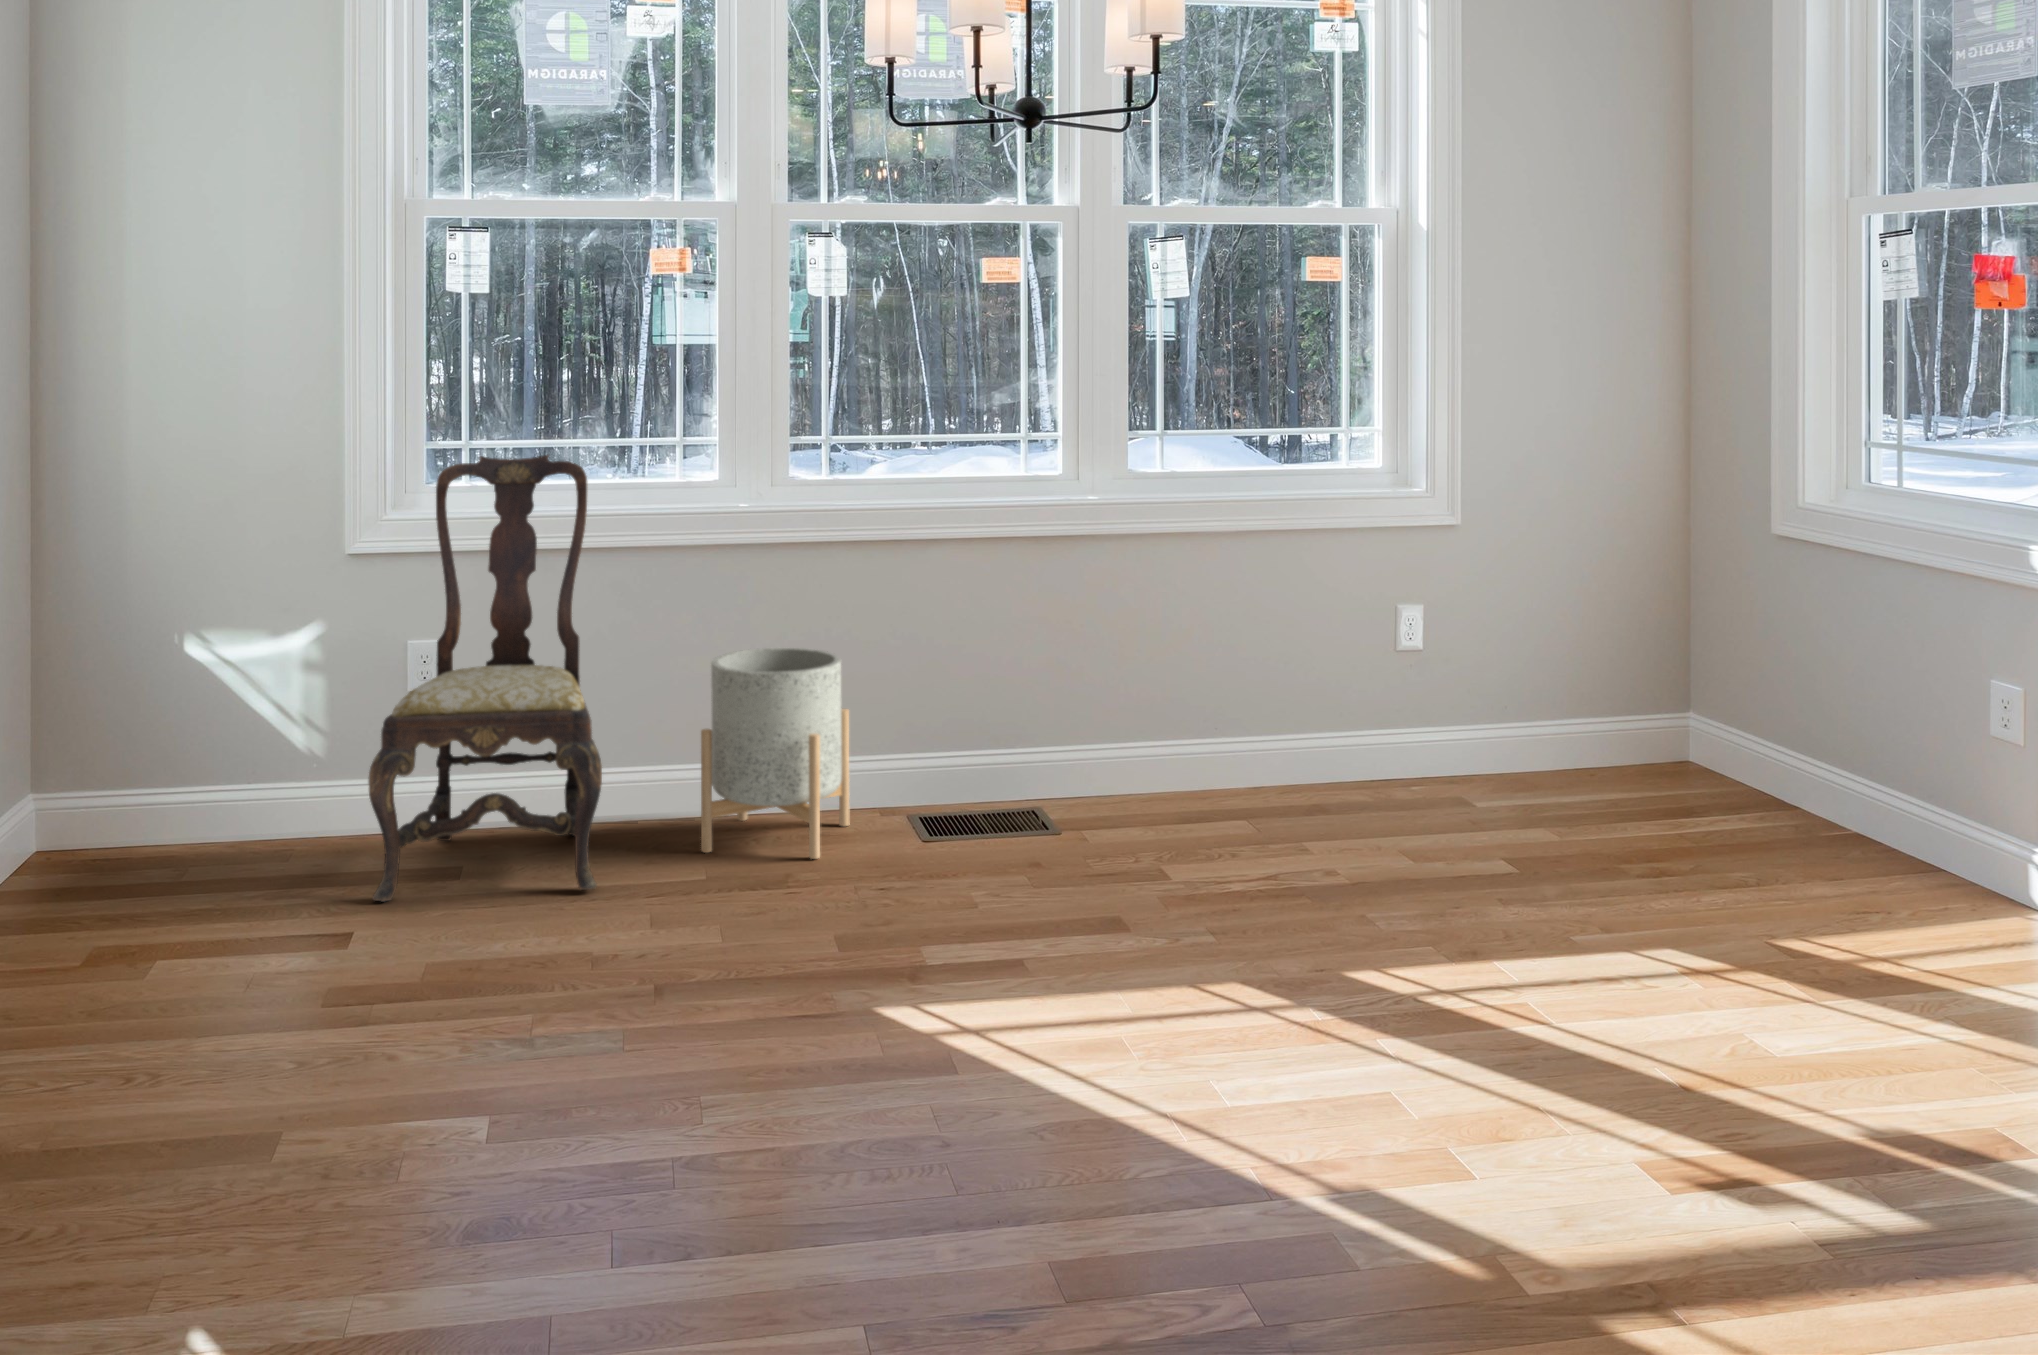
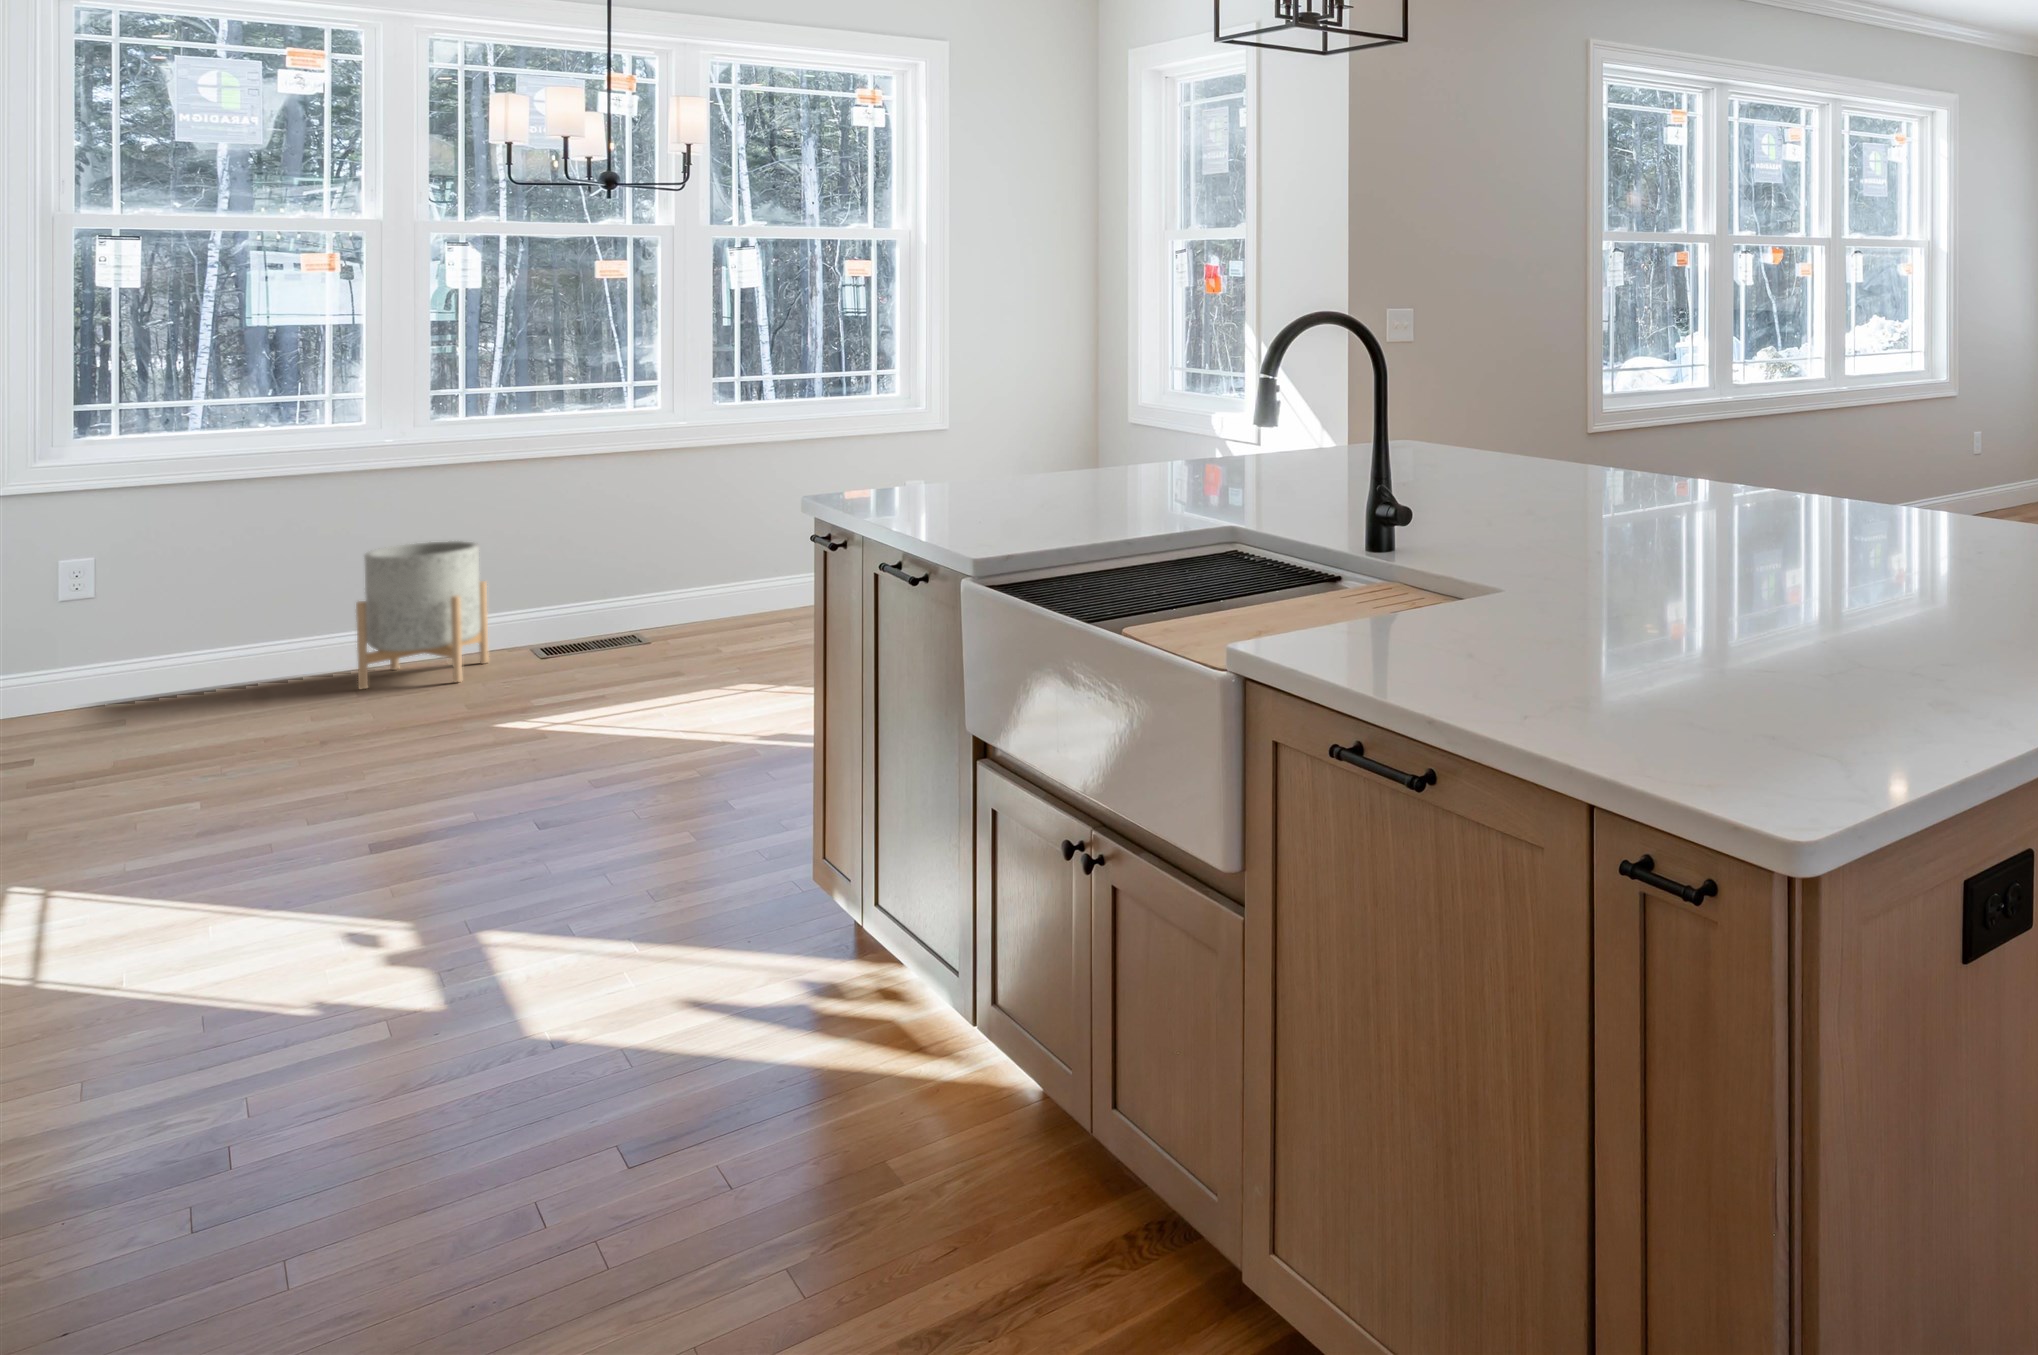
dining chair: present [368,455,602,902] -> none [42,410,268,748]

